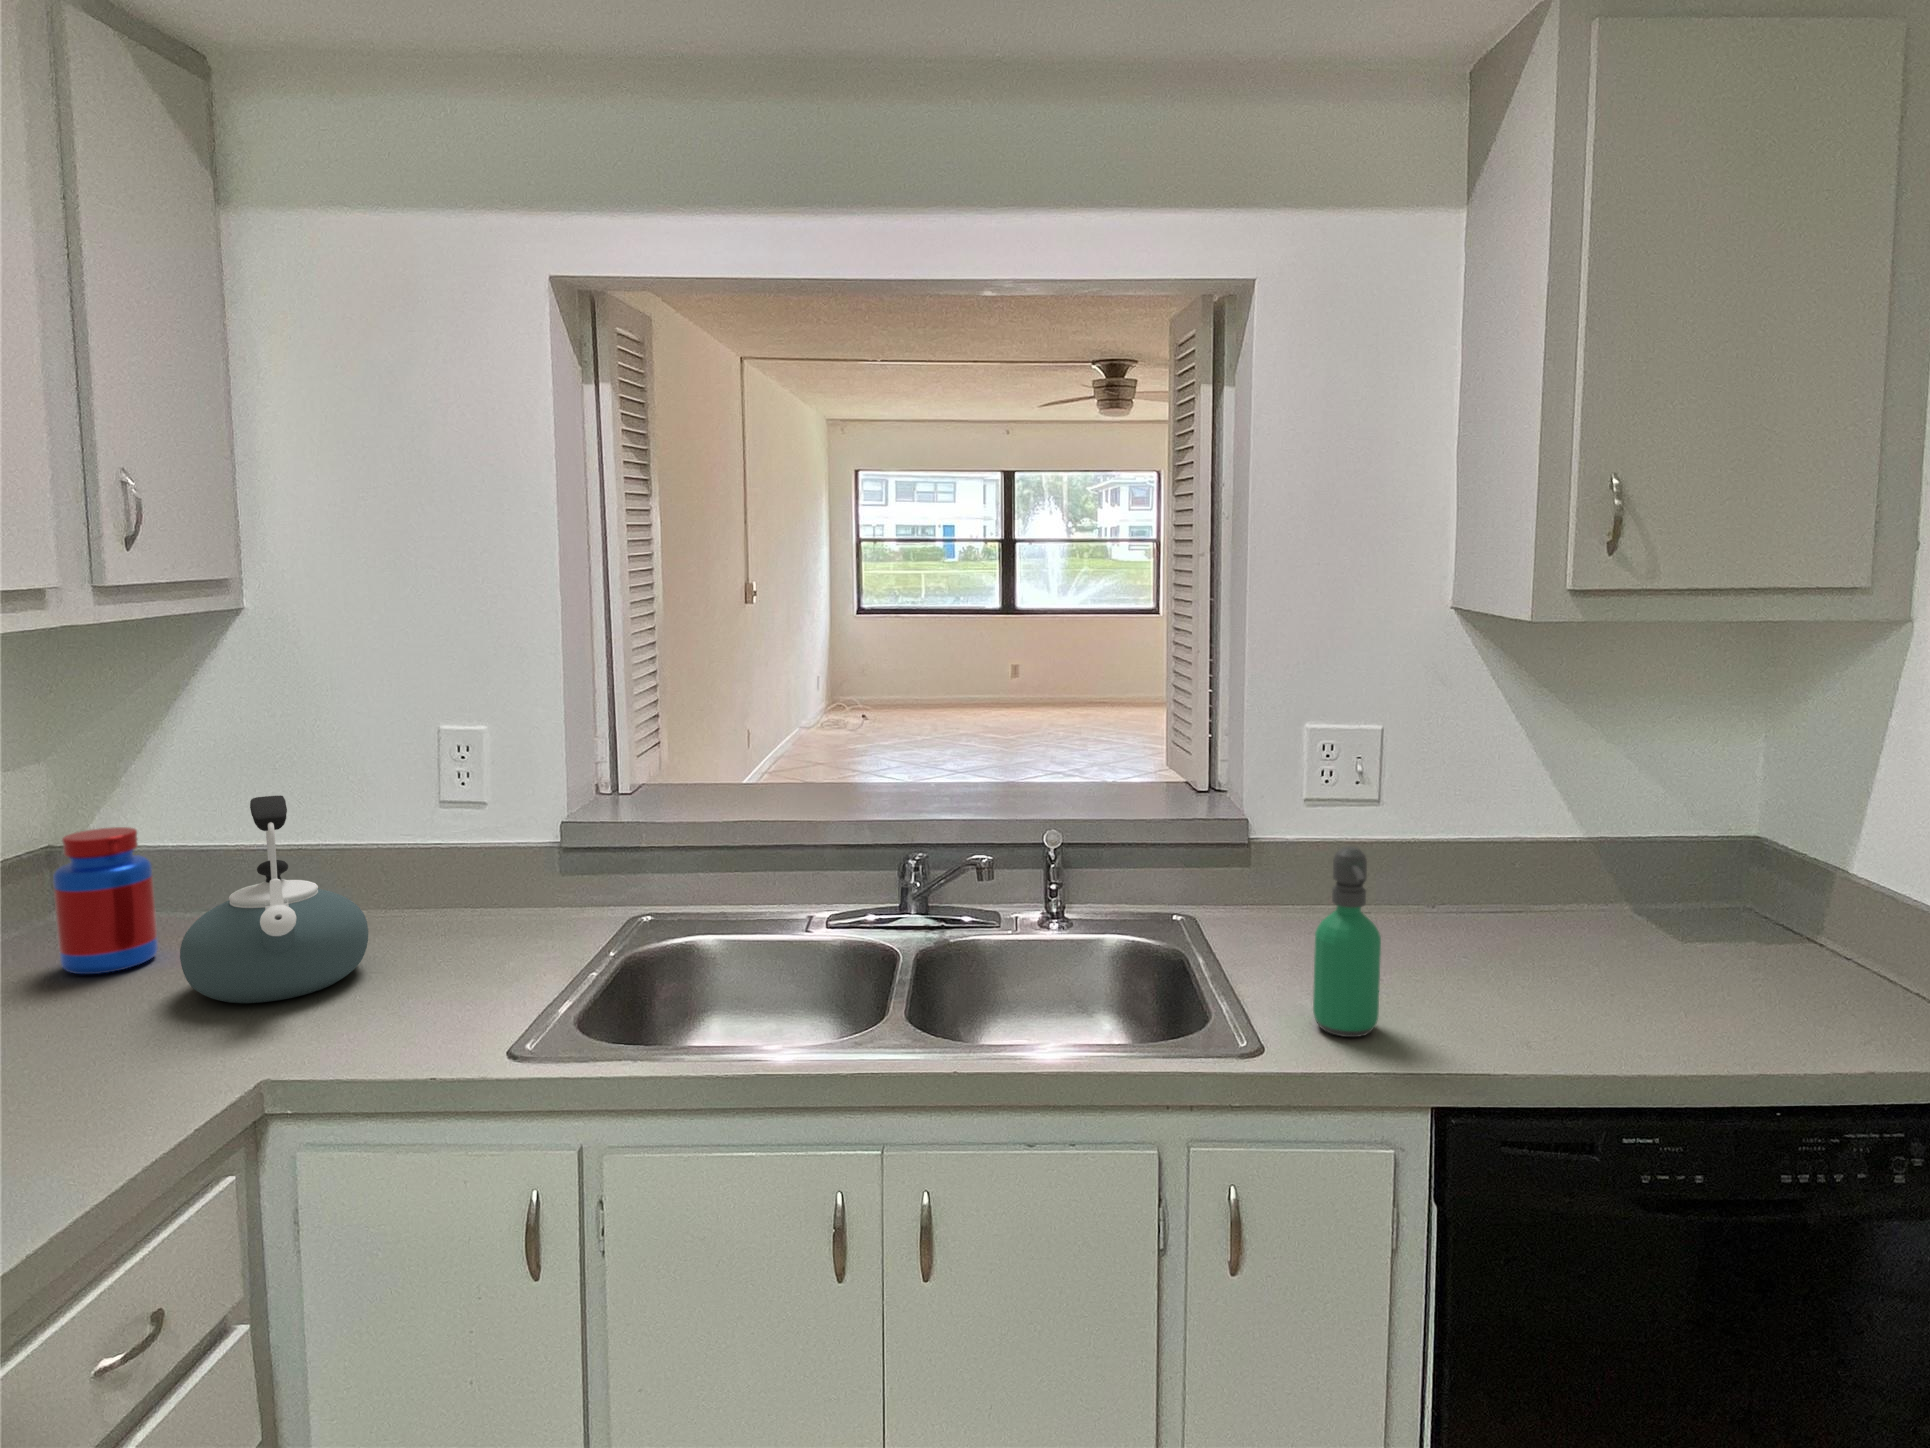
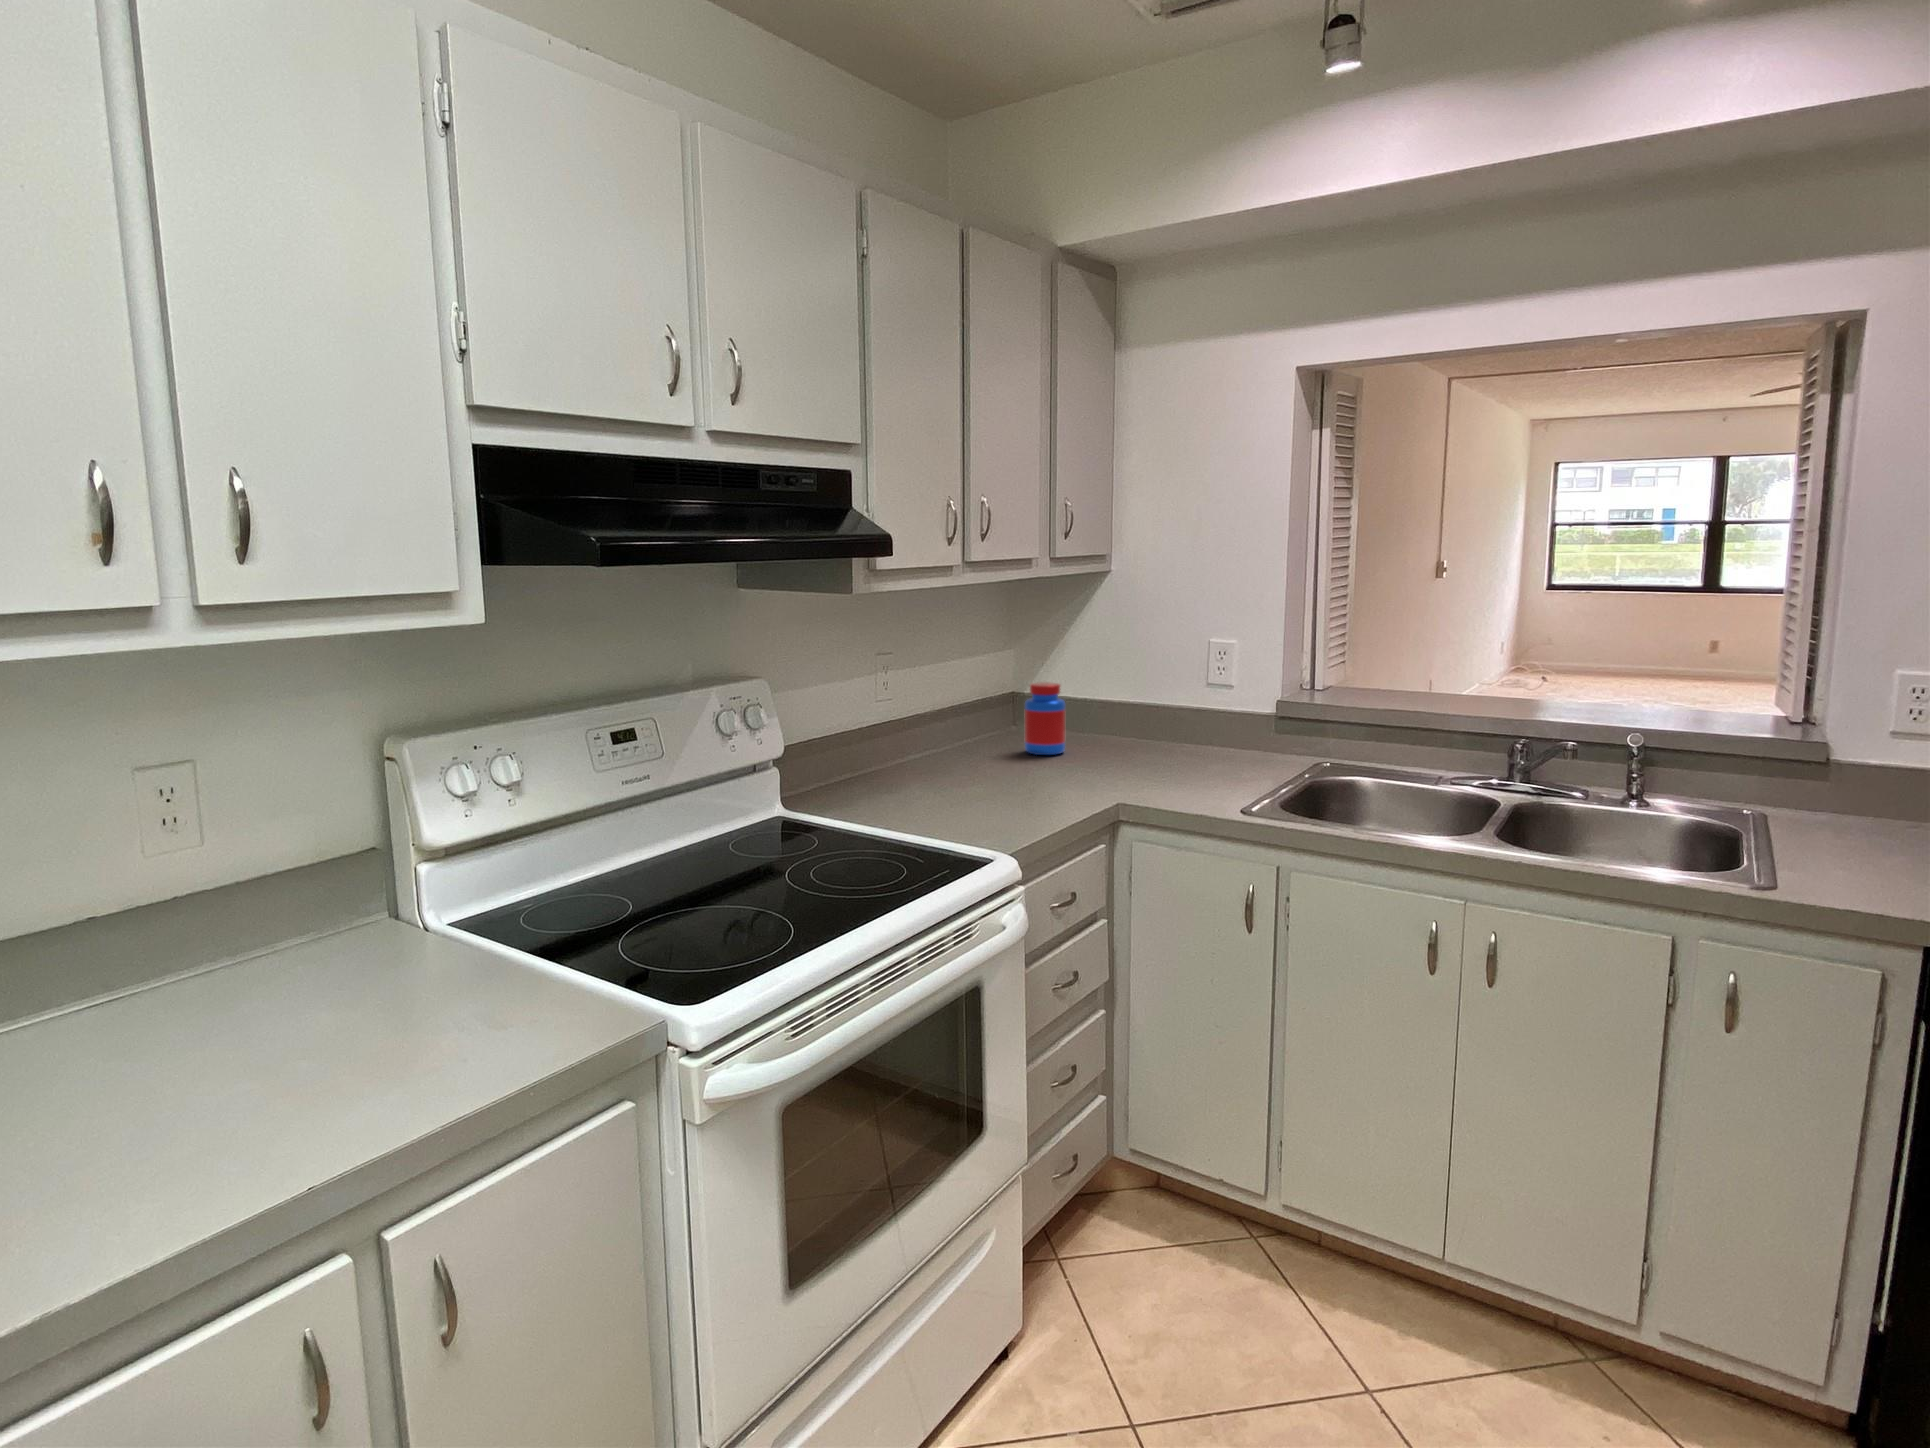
kettle: present [180,795,368,1003] -> none [1083,669,1170,775]
soap dispenser: present [1313,846,1381,1037] -> none [1821,744,1888,886]

